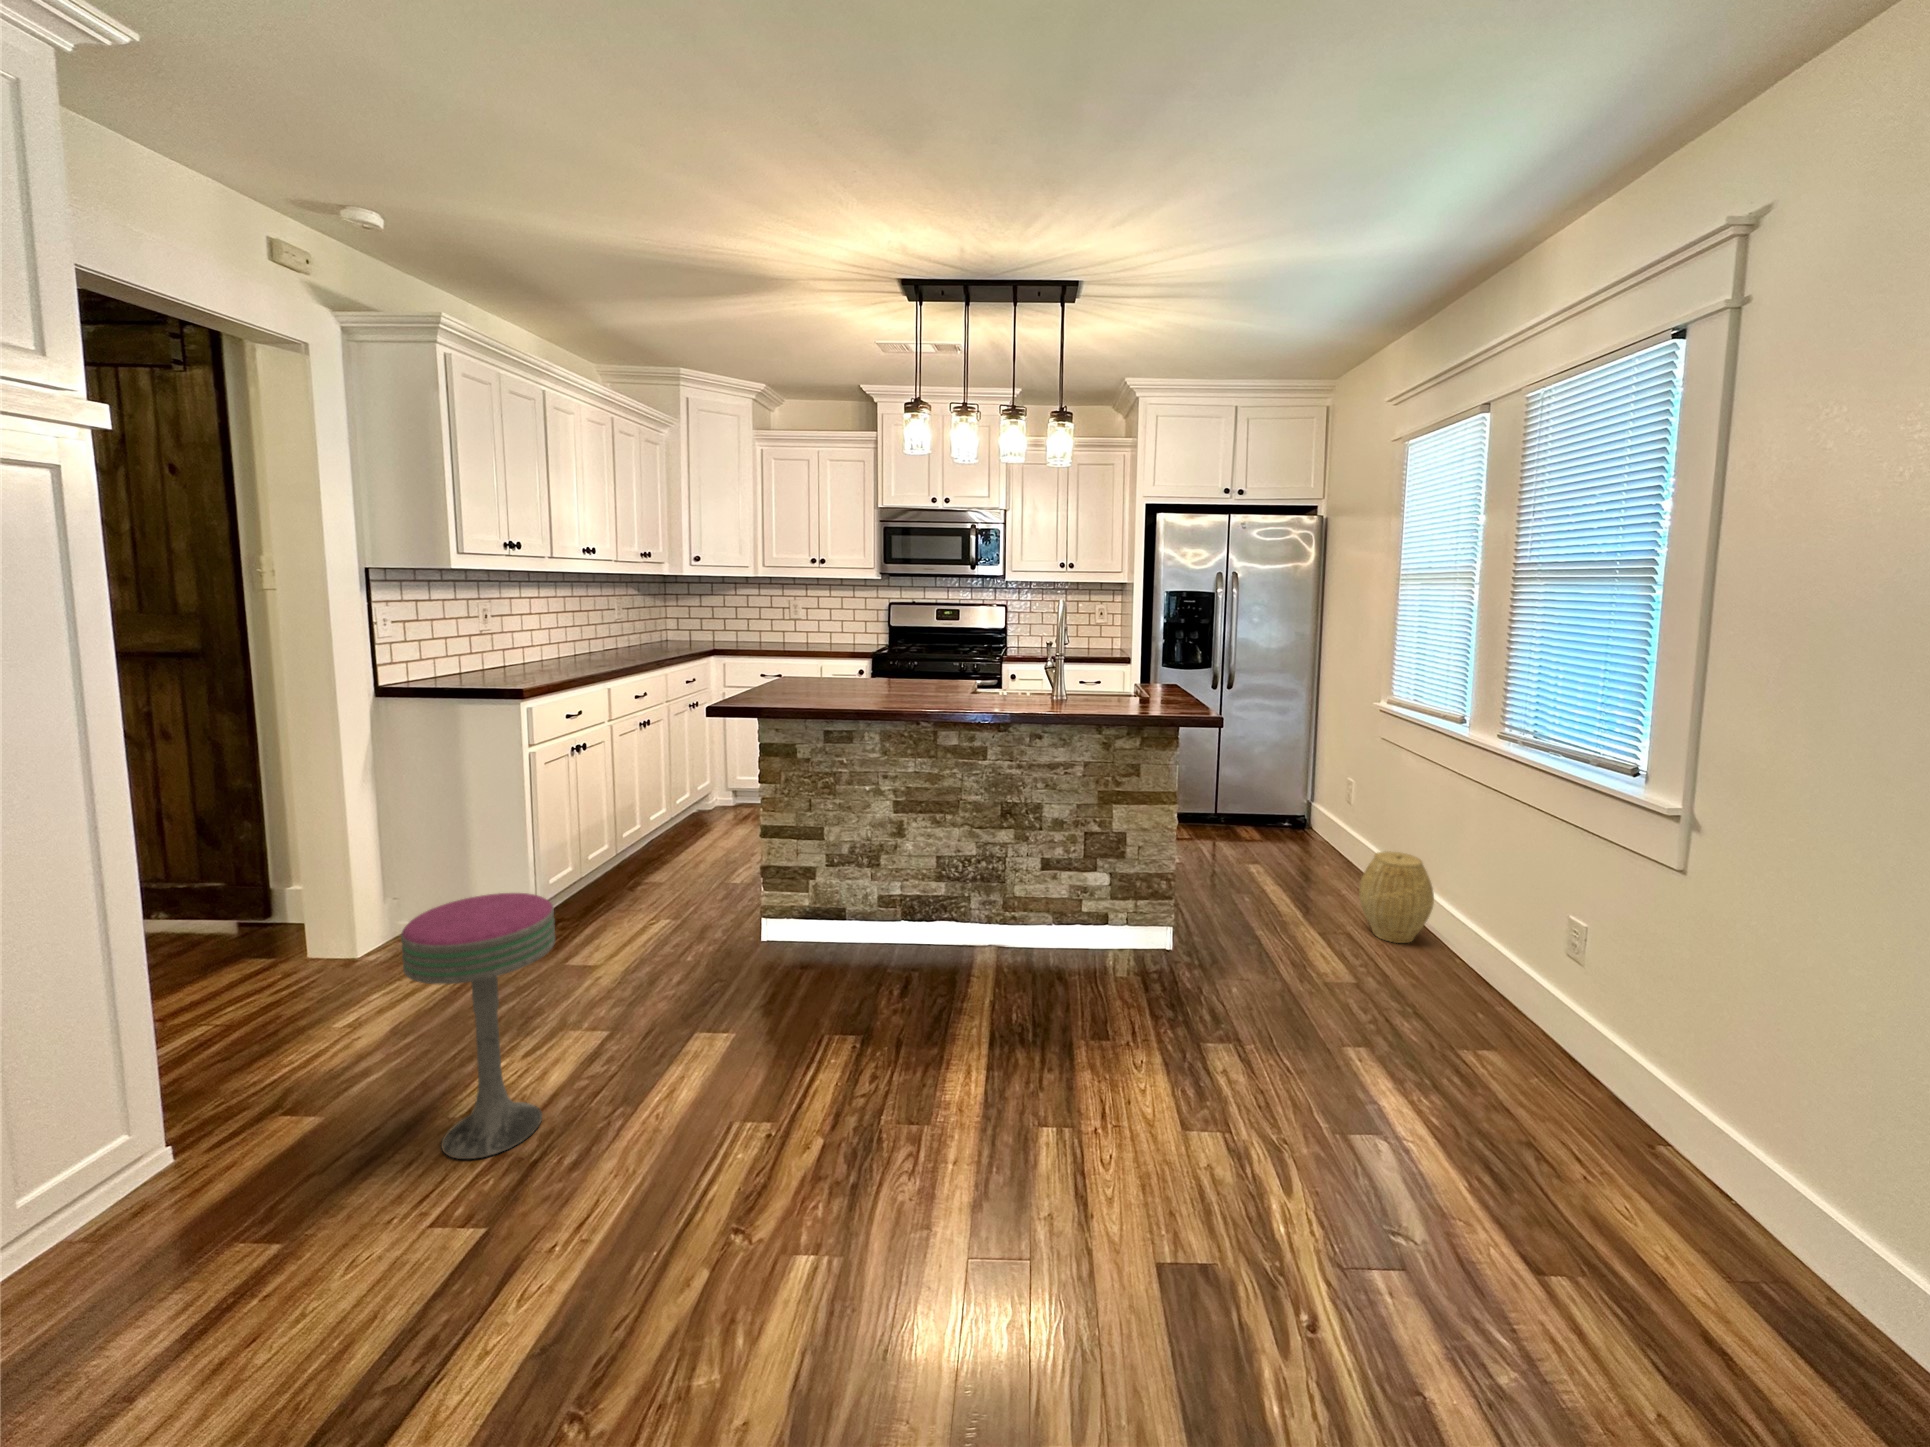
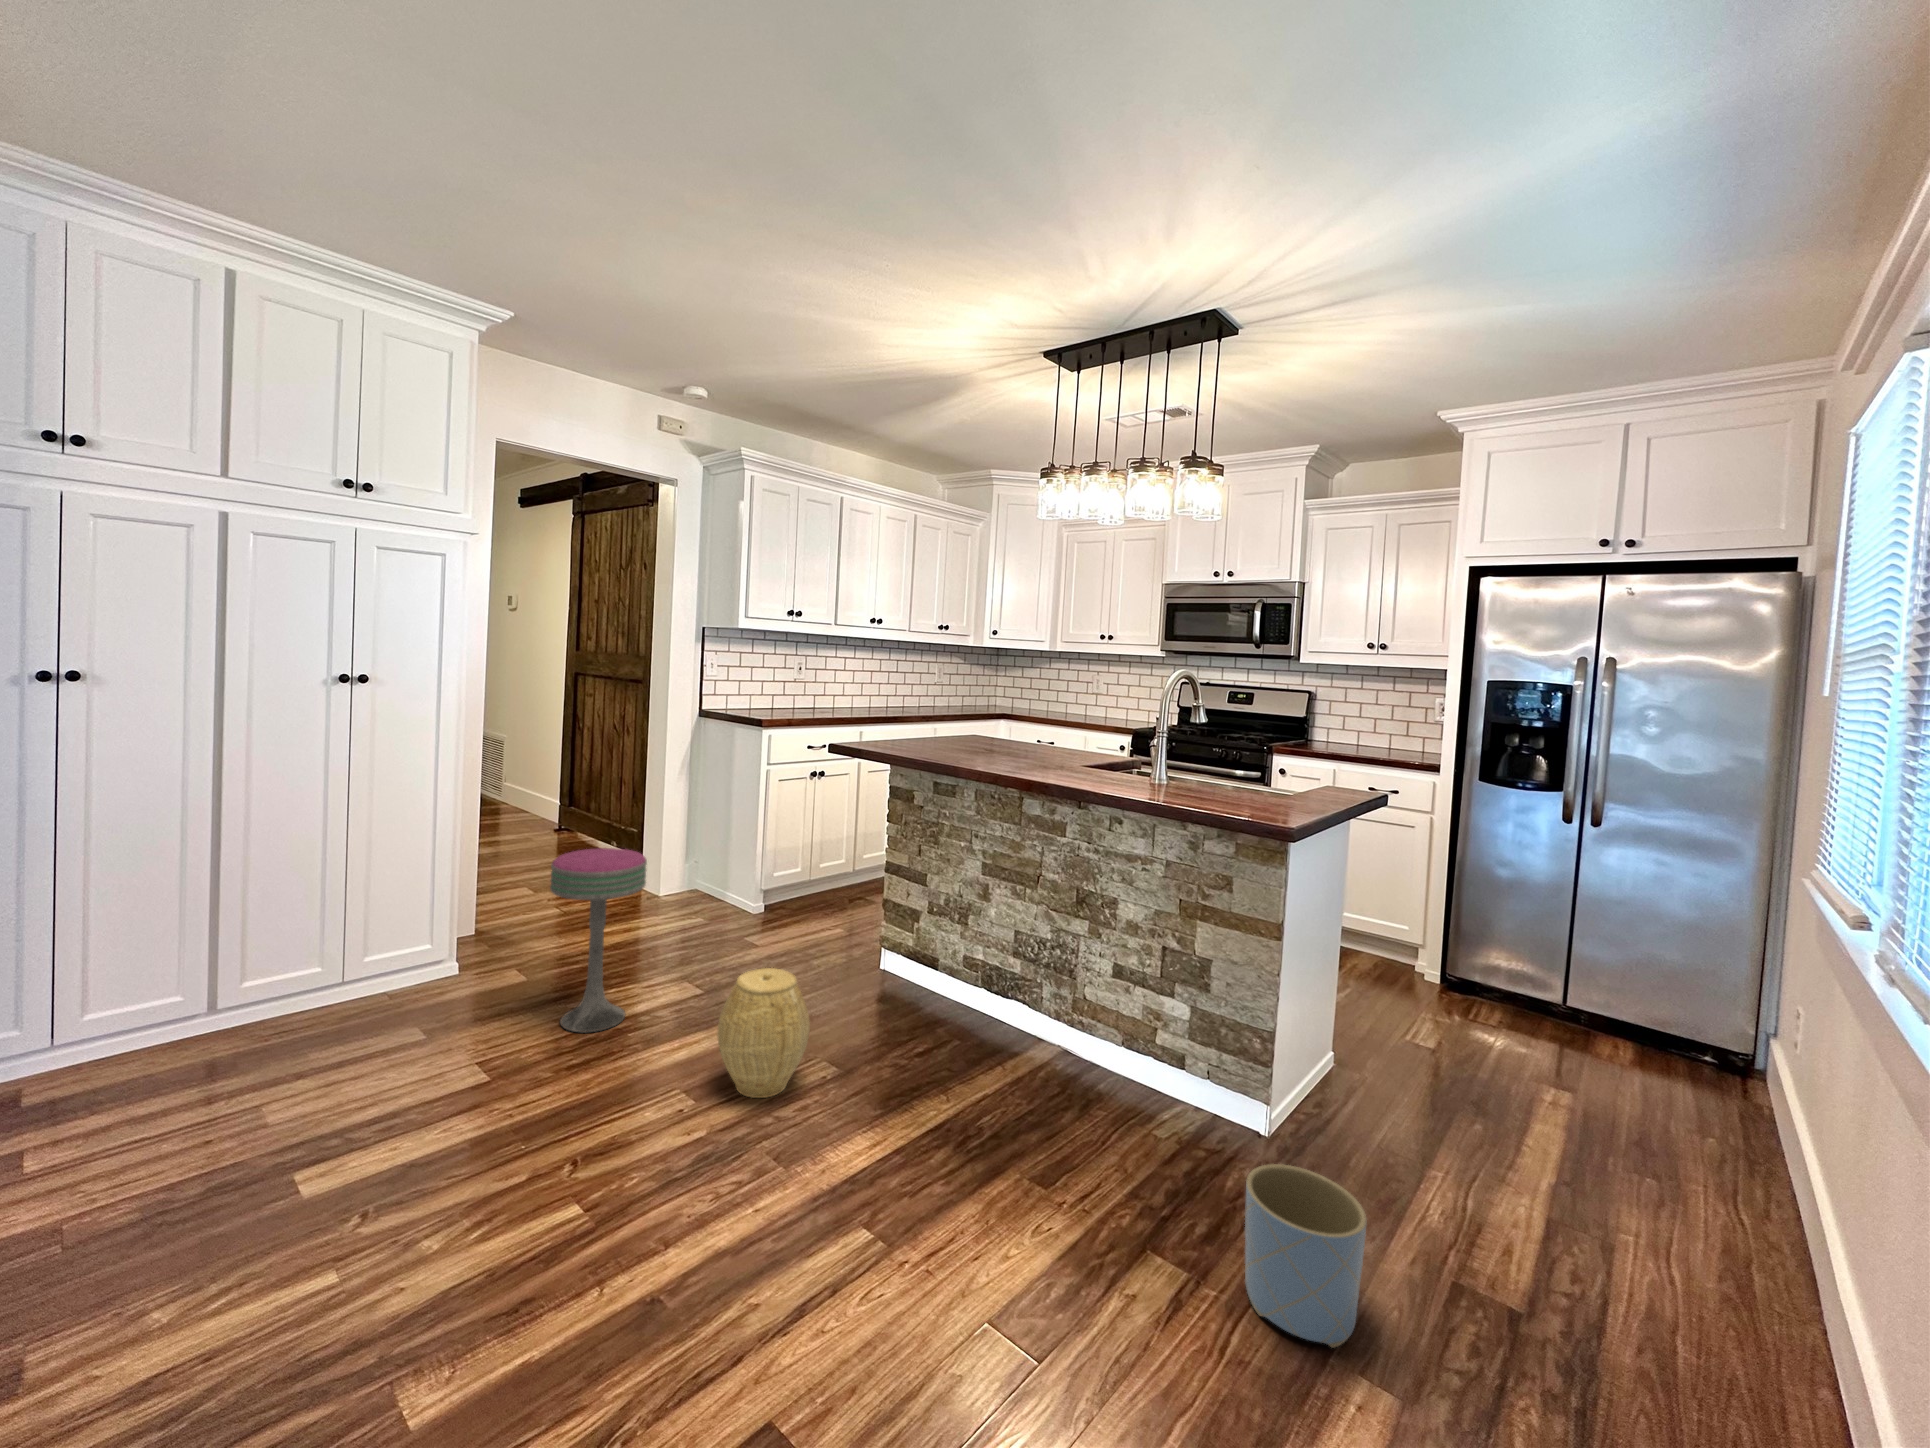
woven basket: present [1359,851,1434,943] -> present [717,968,810,1098]
planter: none [1243,942,1315,1038] -> present [1245,1164,1367,1348]

